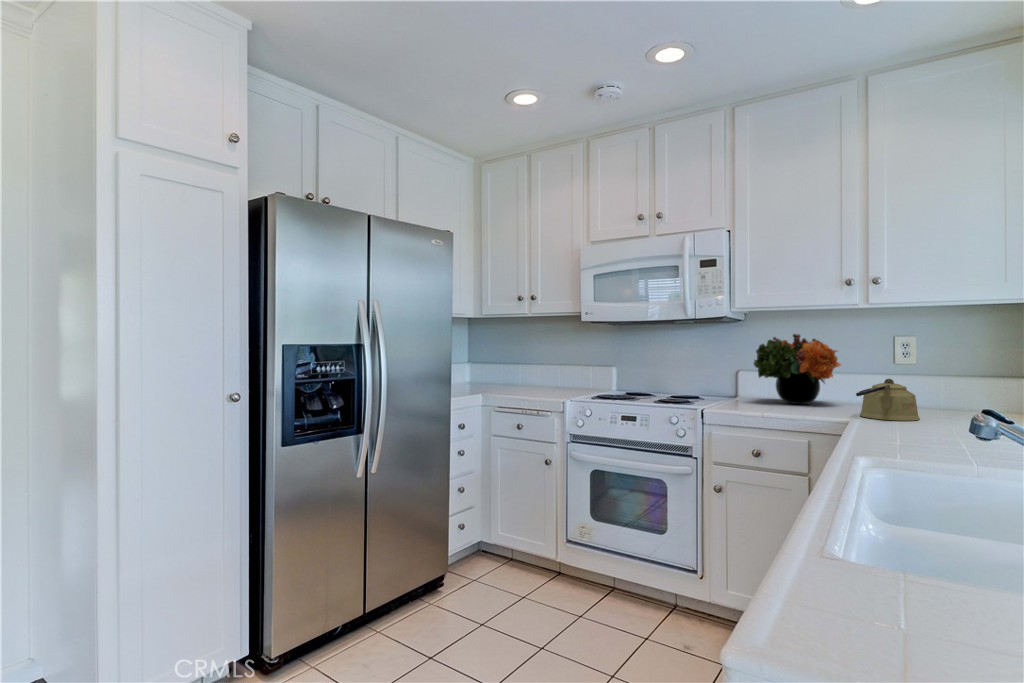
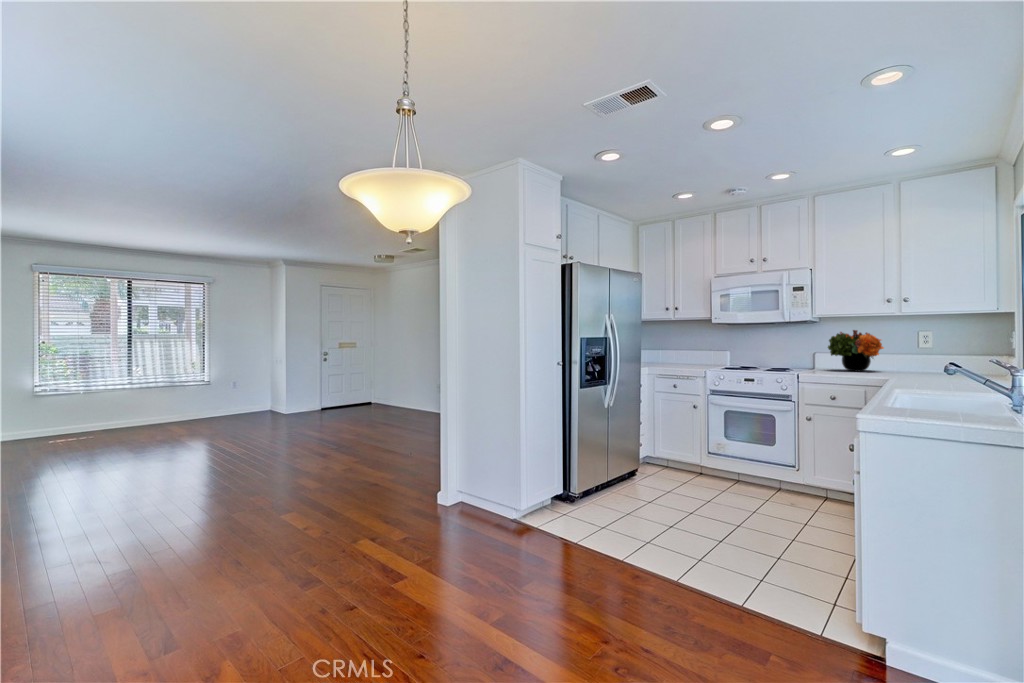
kettle: present [856,379,920,421] -> none [893,355,932,377]

